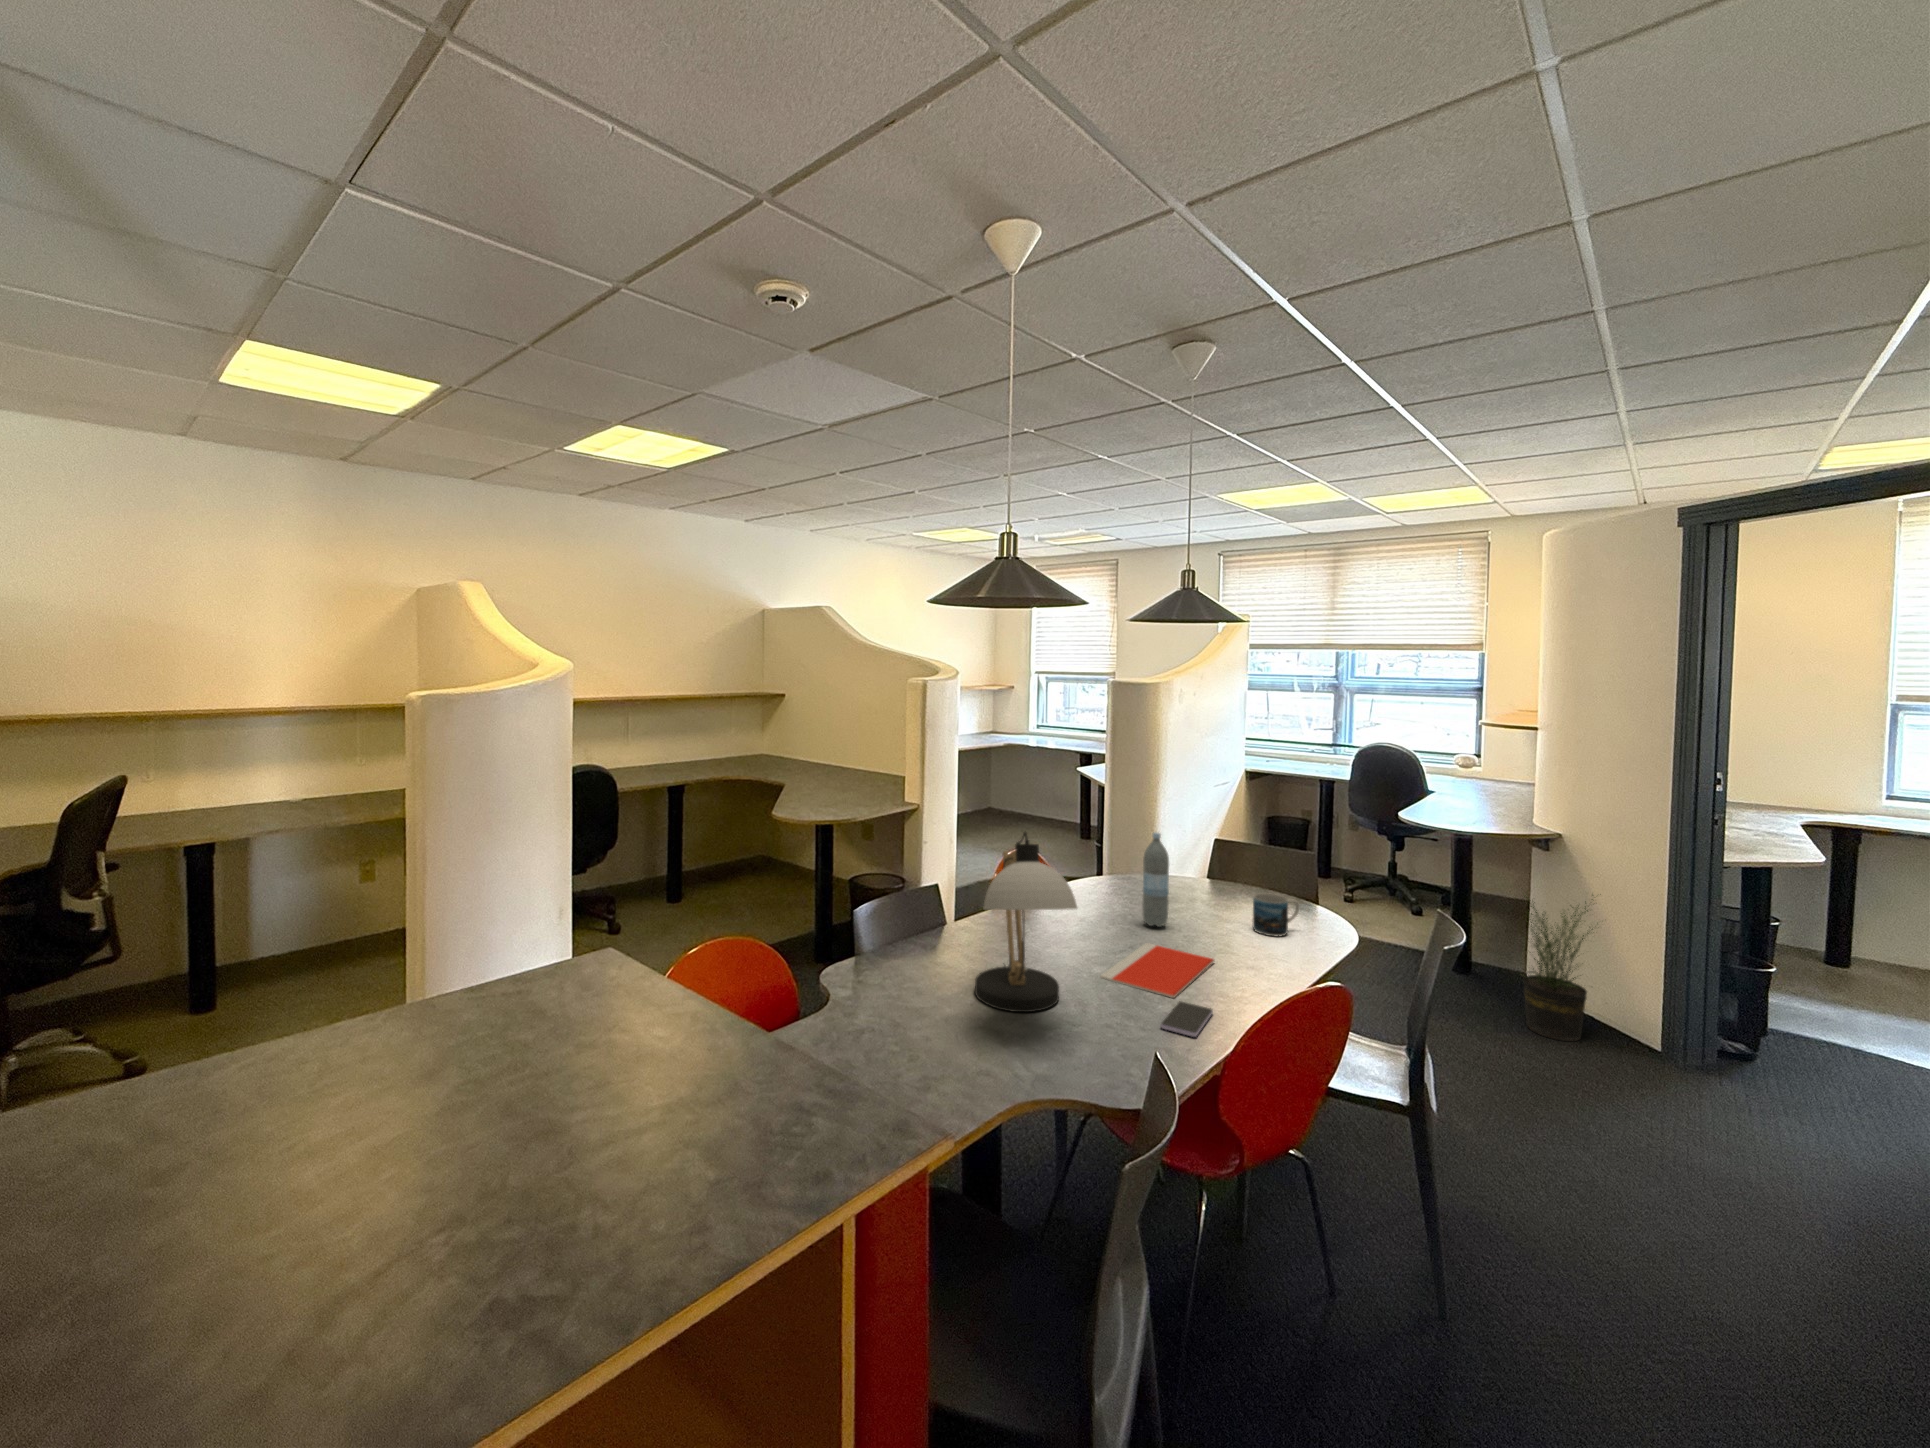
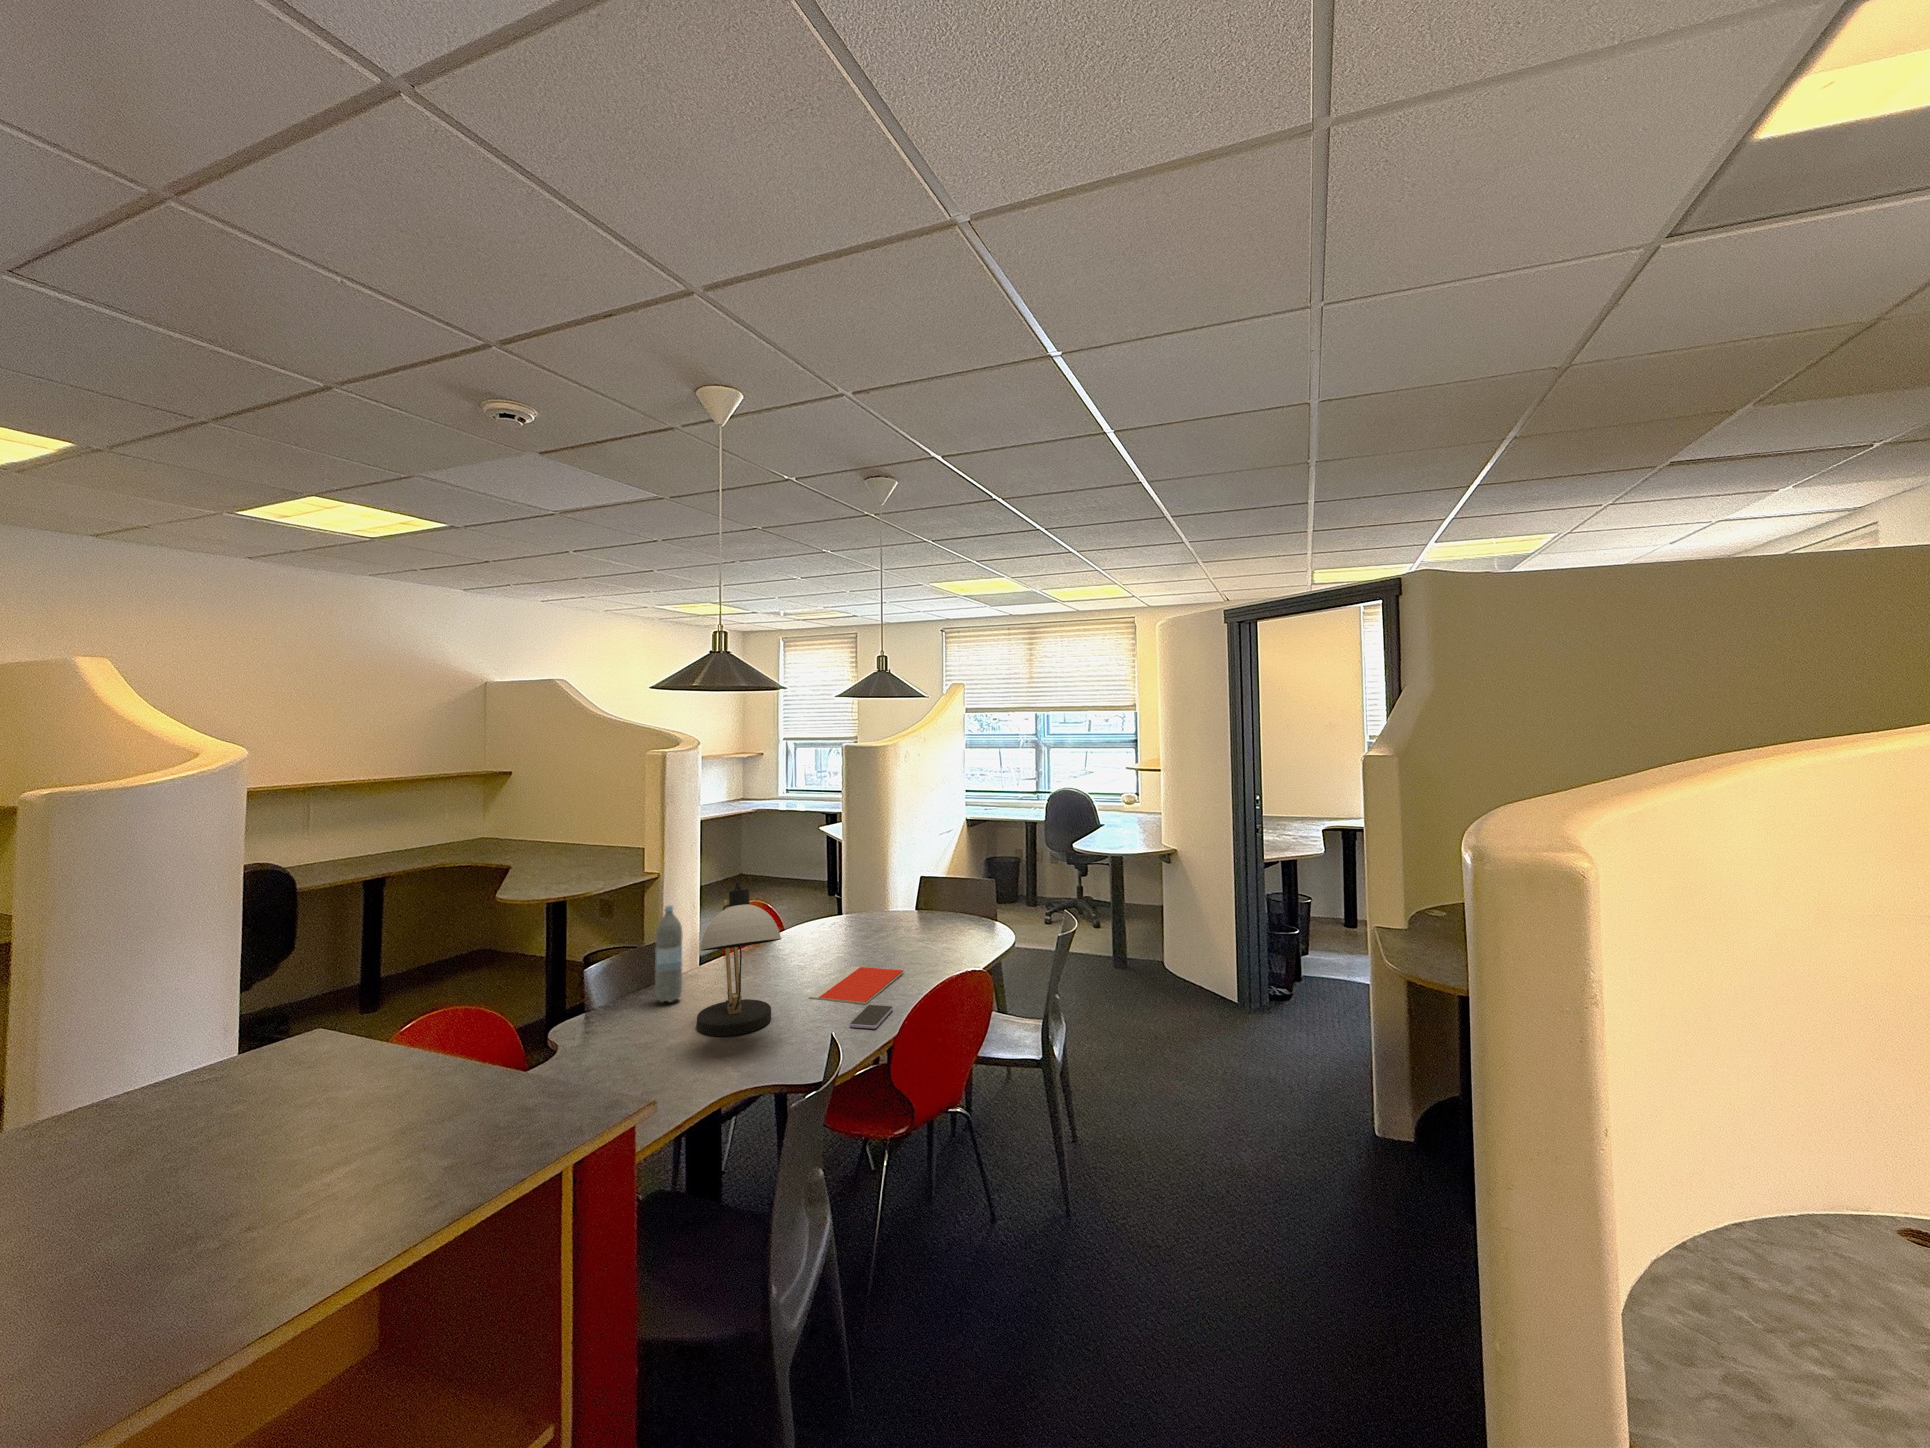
water bottle: present [1142,832,1169,927] -> present [655,905,682,1002]
mug: present [1252,893,1299,936] -> none [939,914,974,948]
potted plant: present [1523,893,1601,1041] -> none [1142,888,1197,1003]

